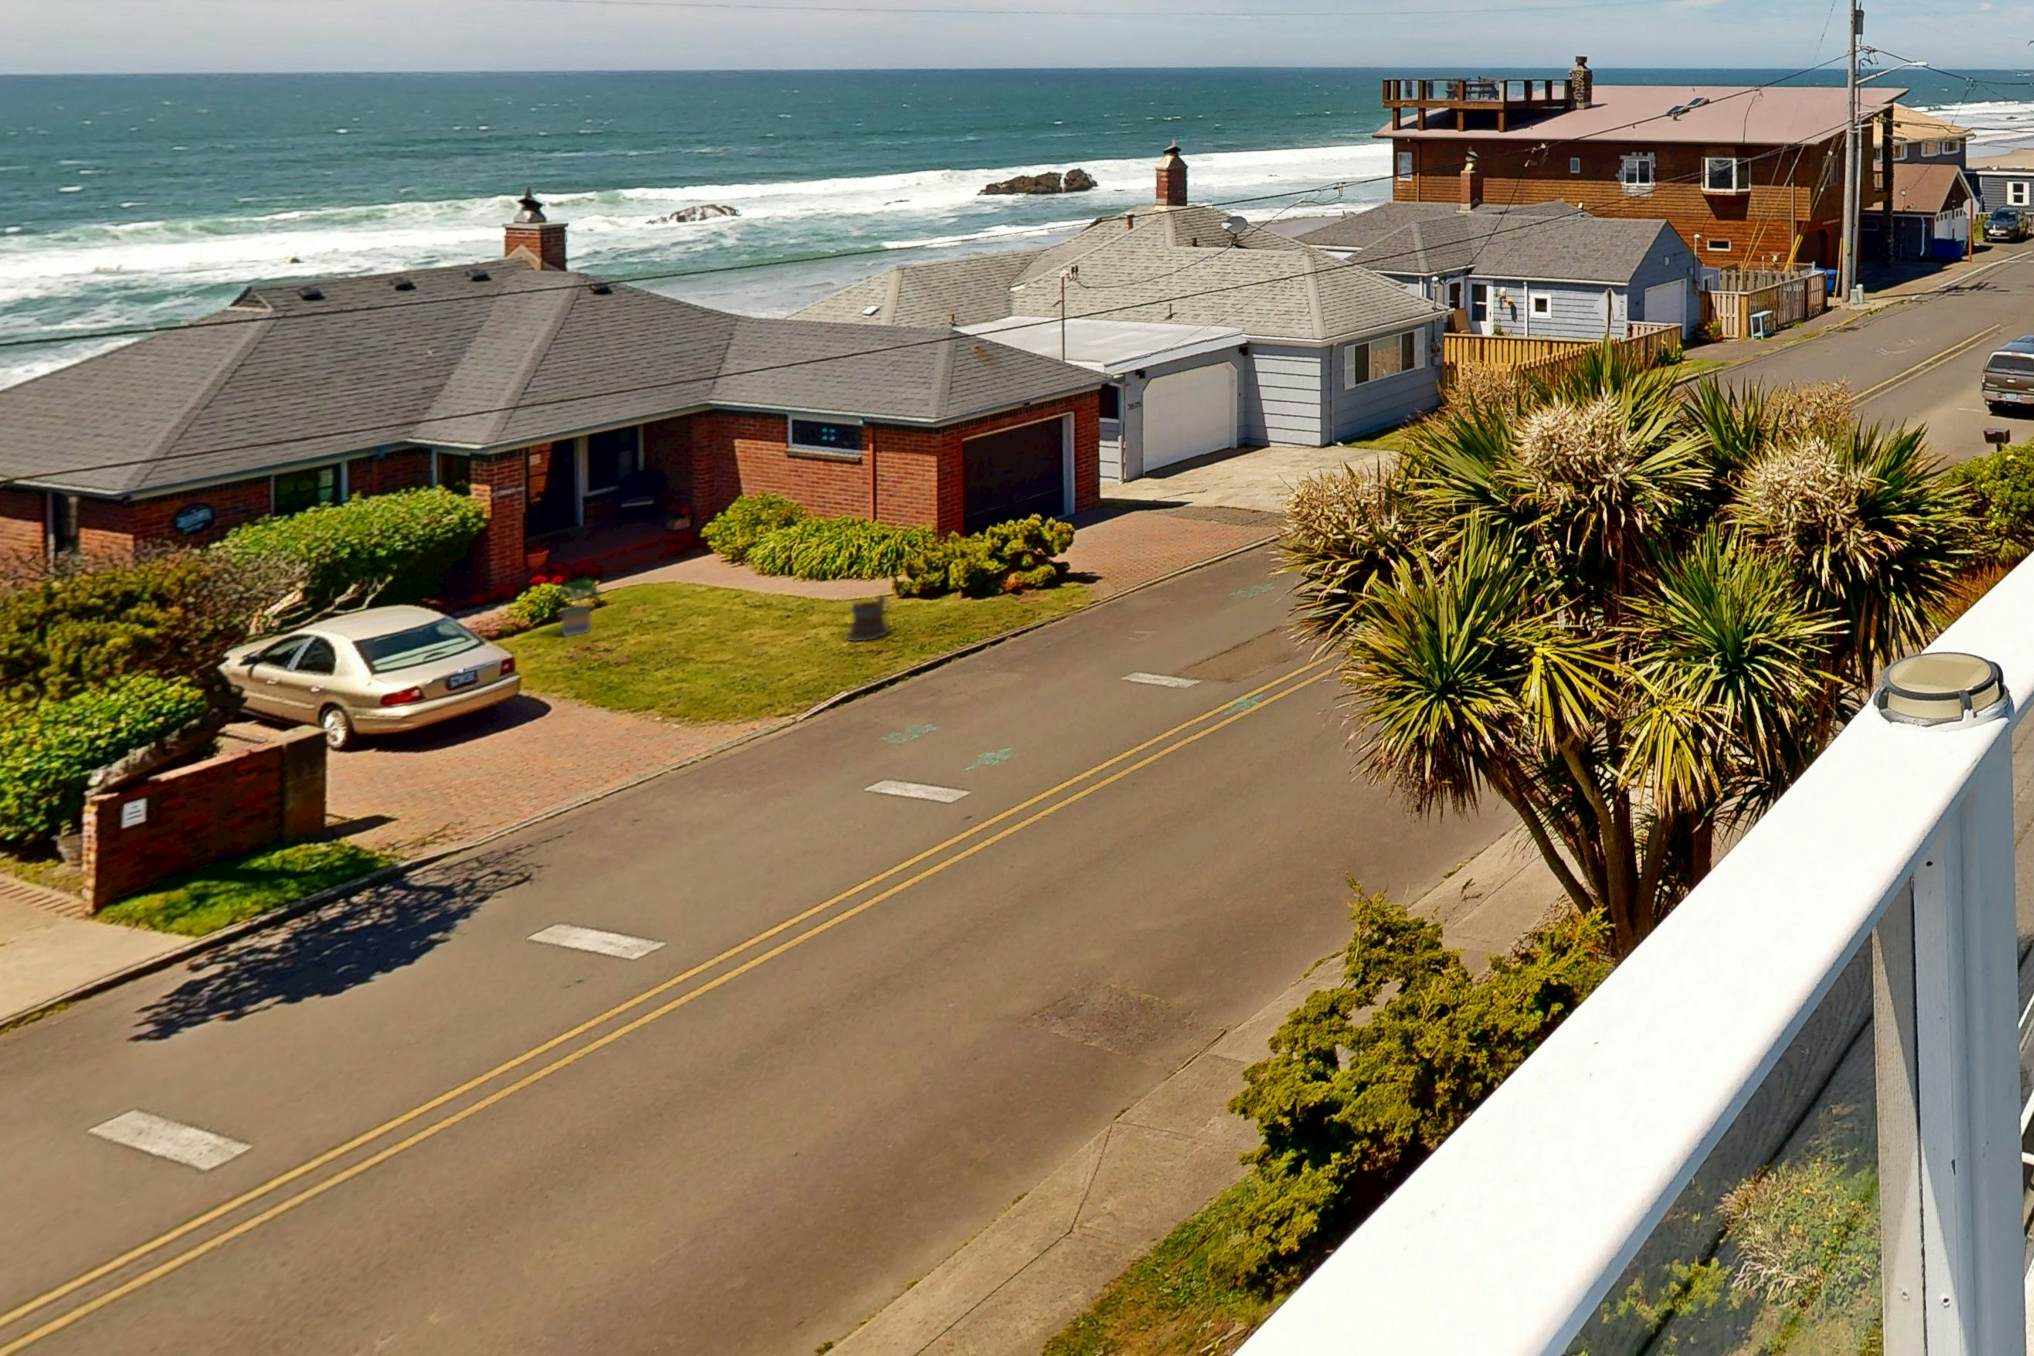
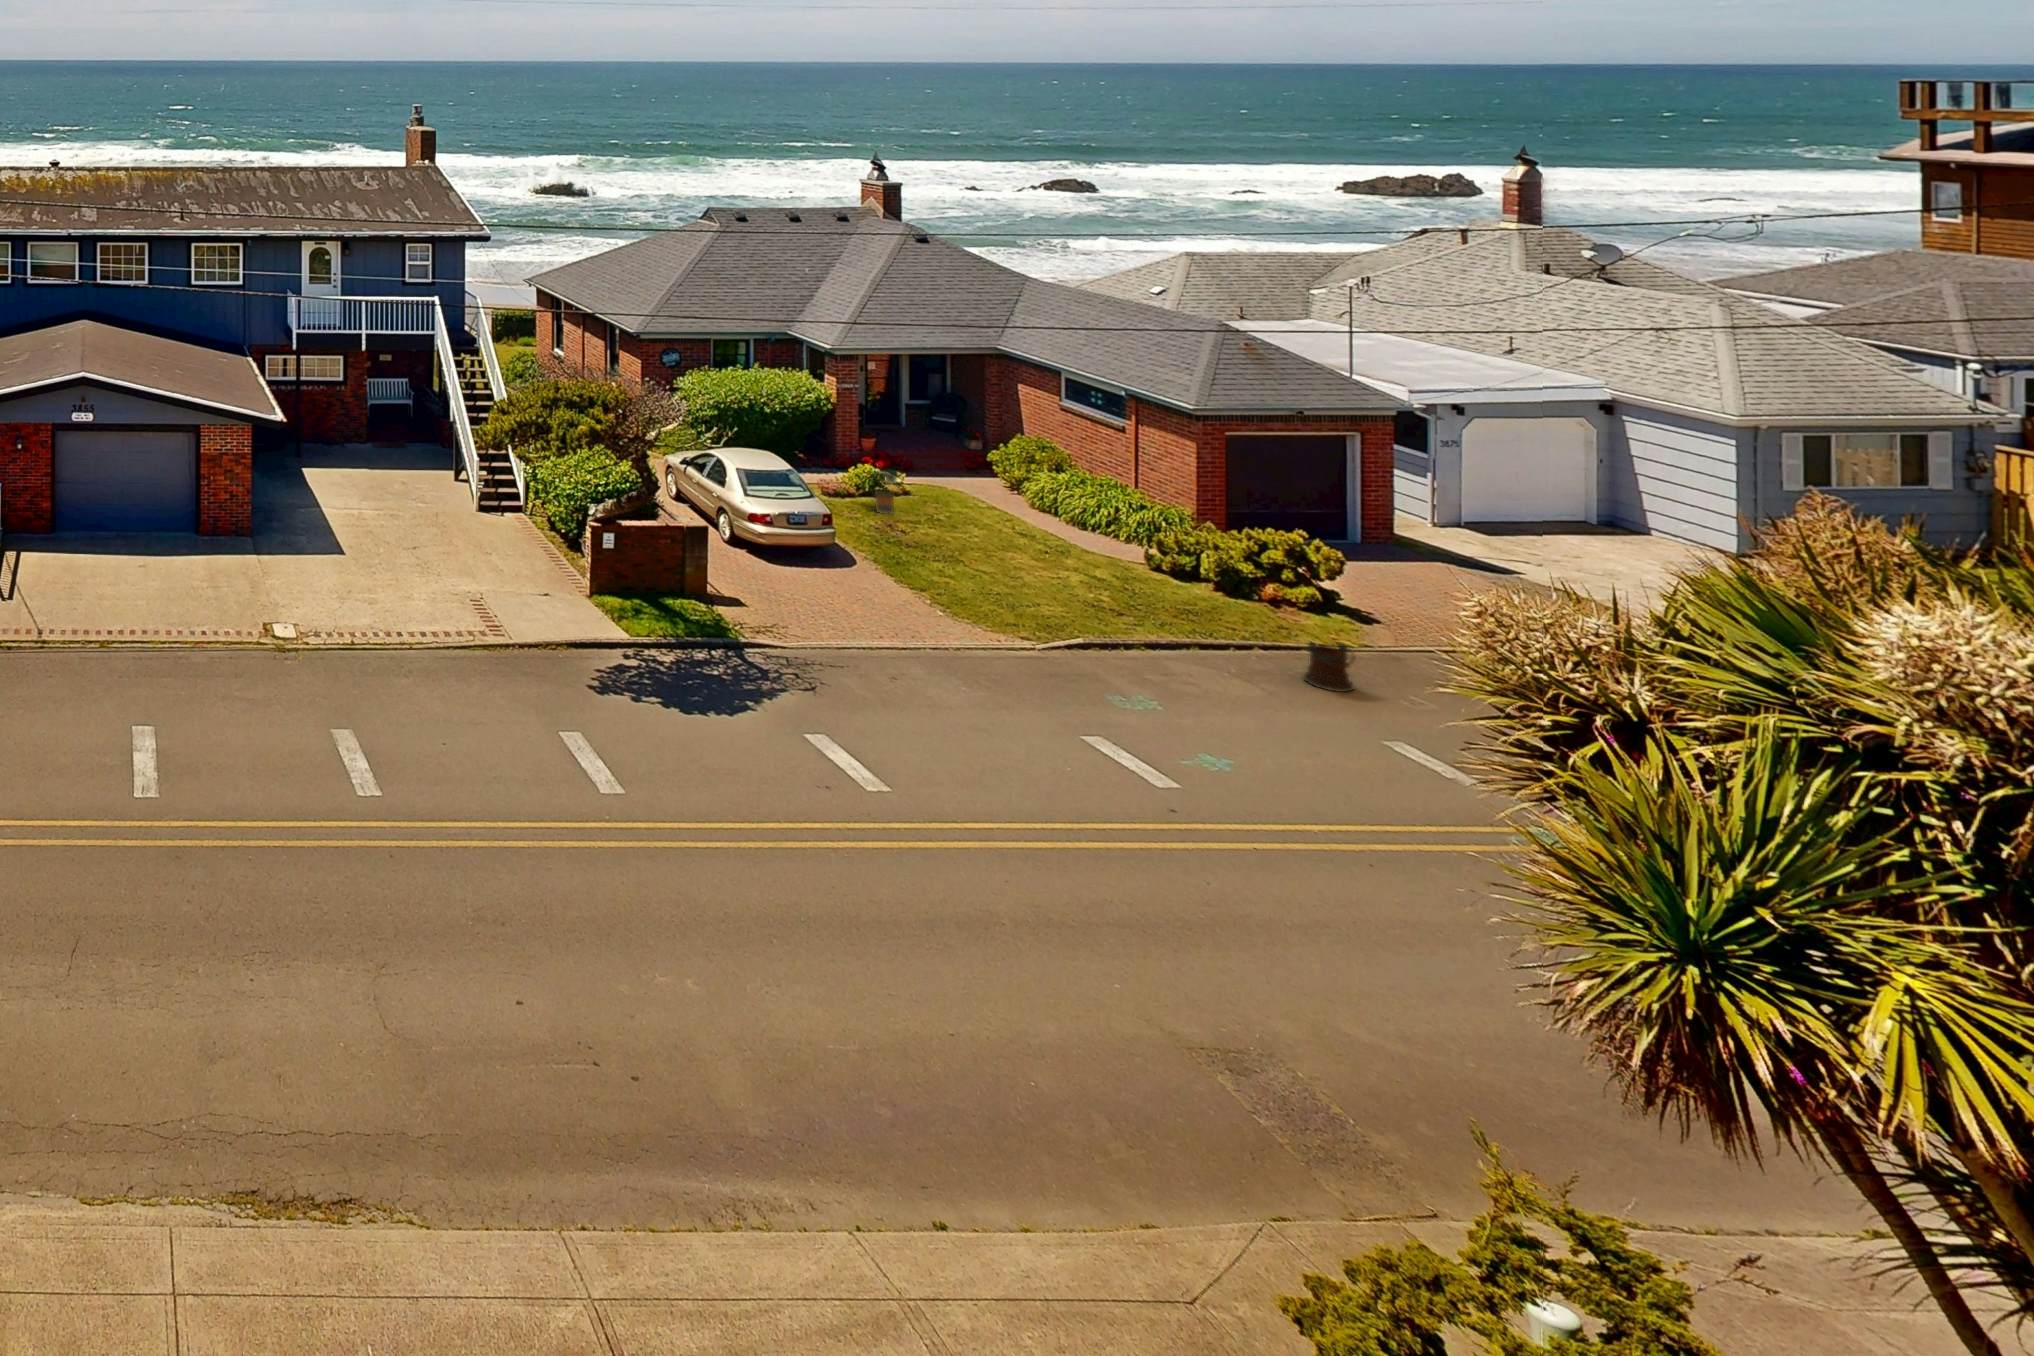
bucket: present [847,596,888,641] -> present [1303,642,1354,692]

